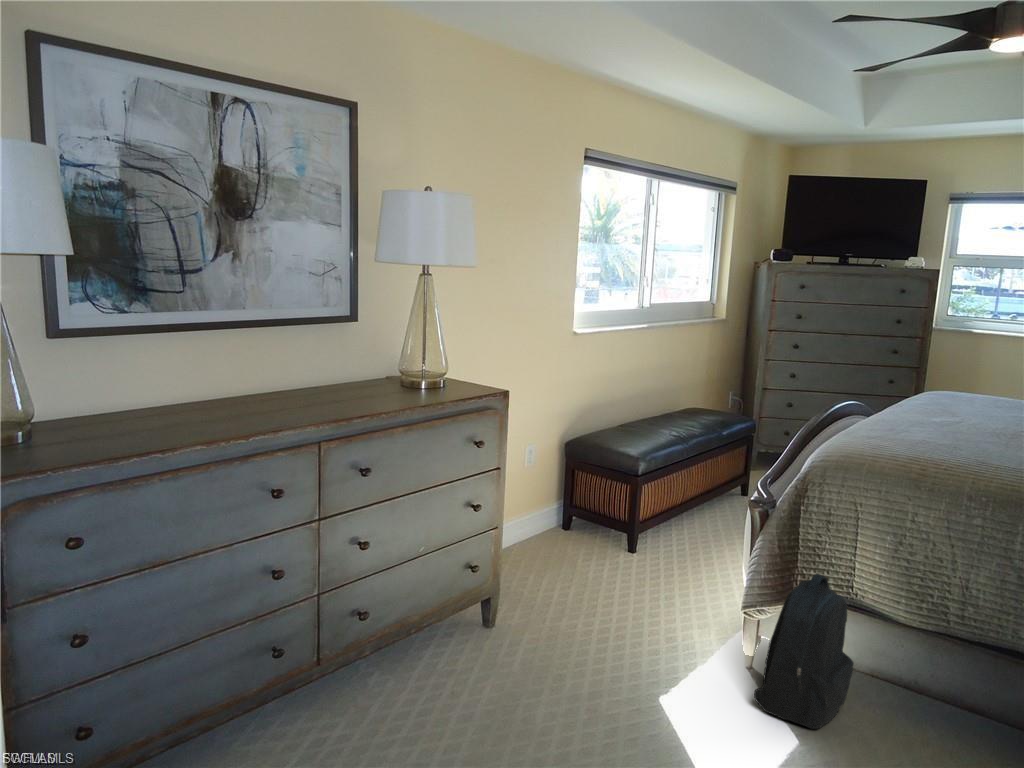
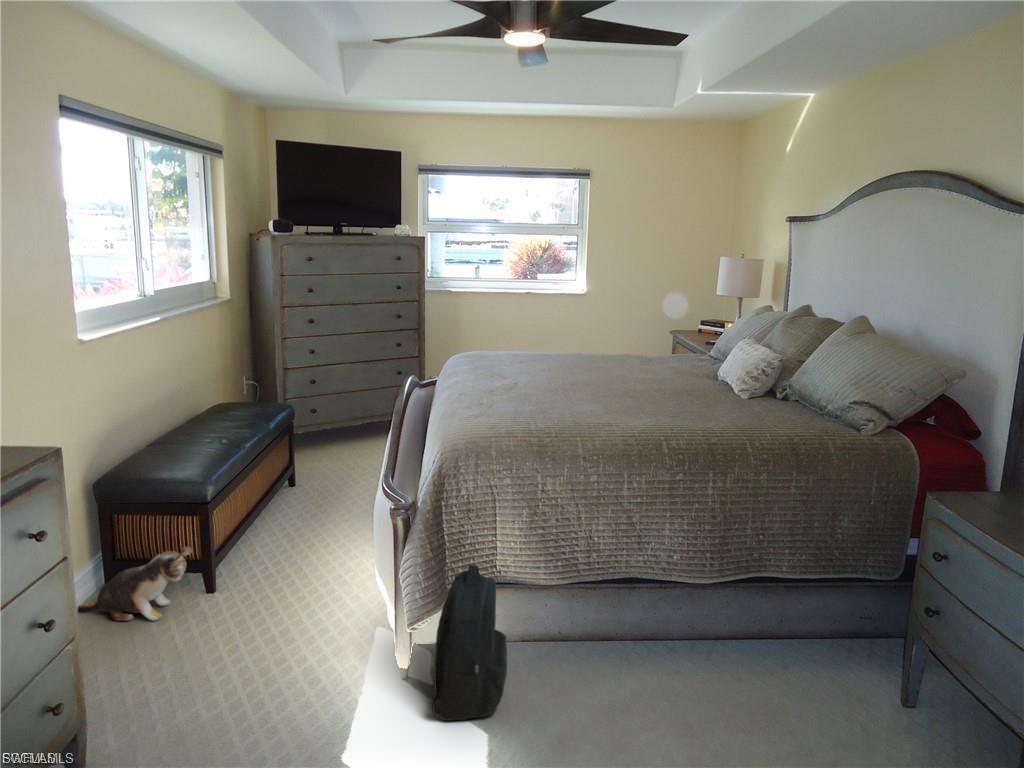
plush toy: none [541,504,619,556] -> present [78,546,192,621]

